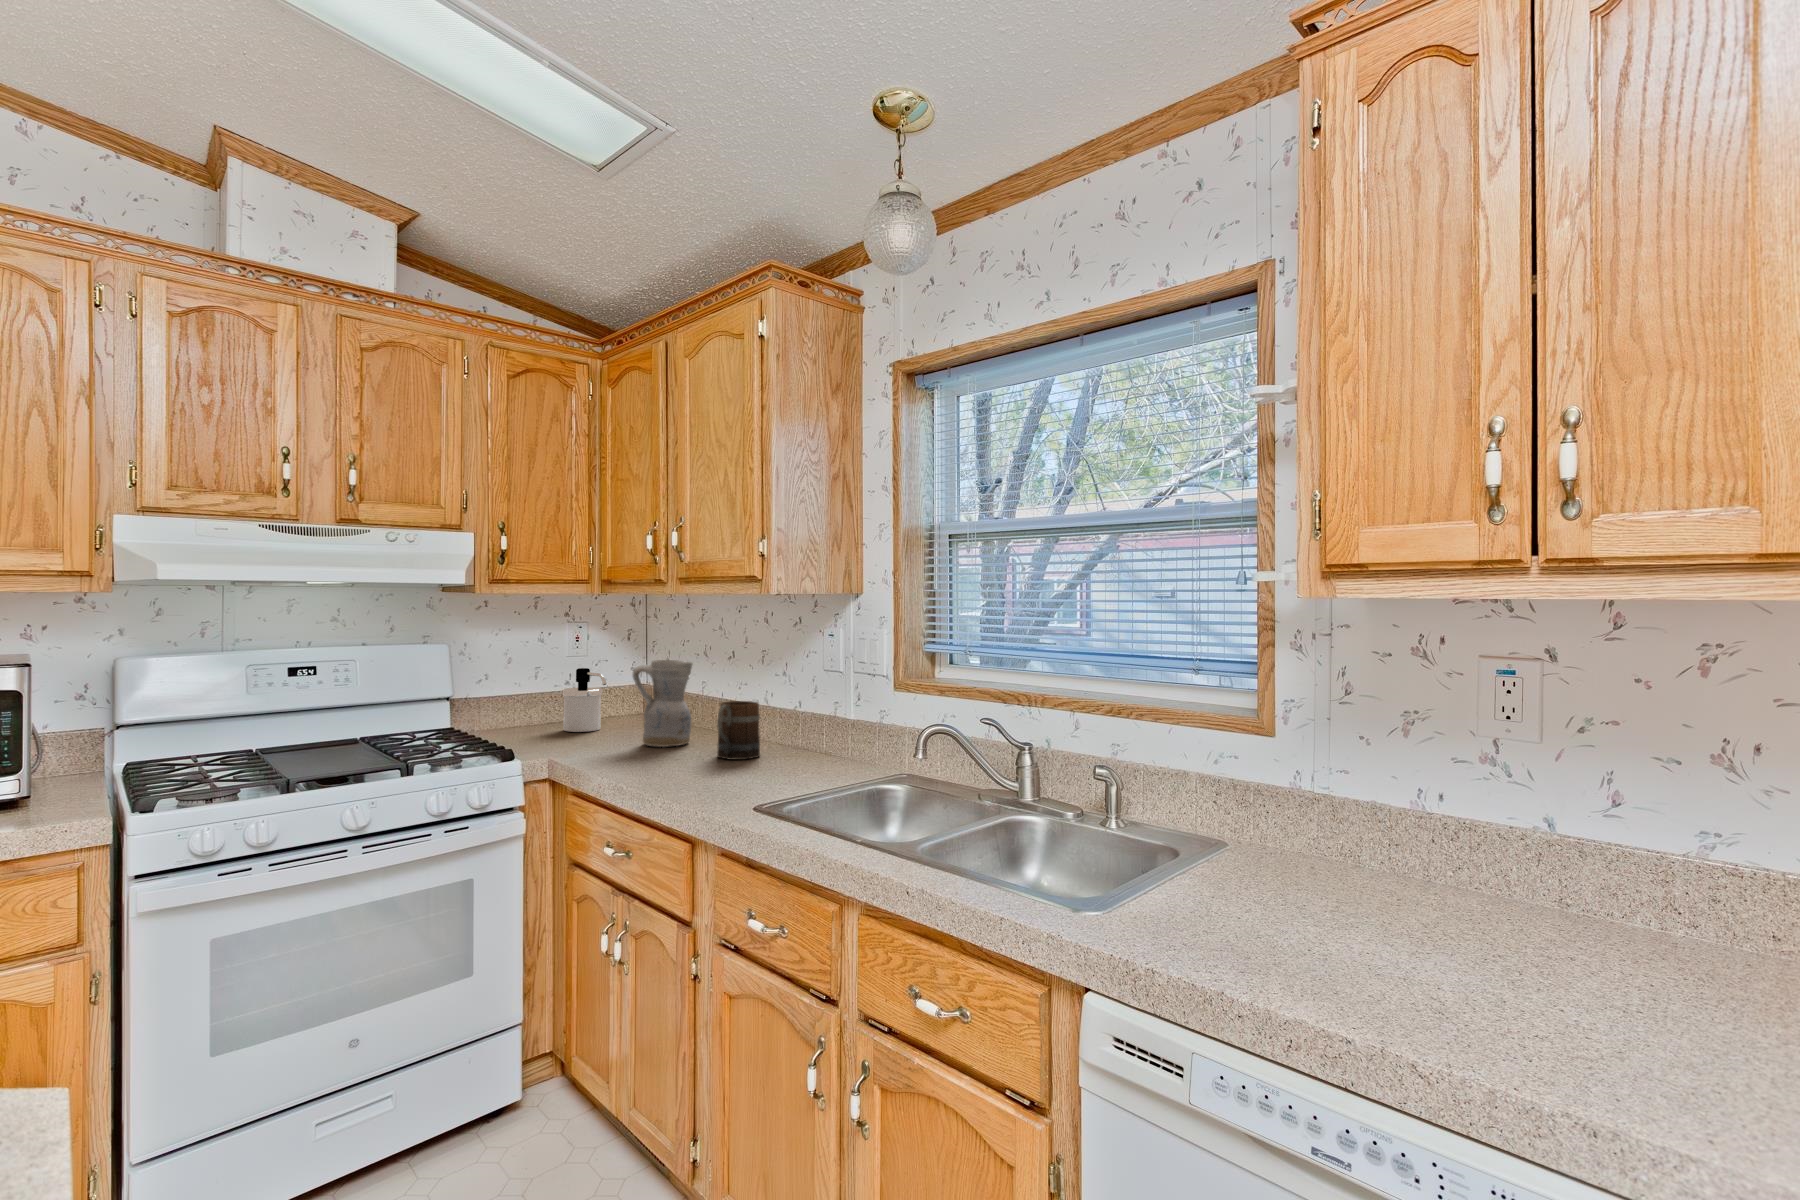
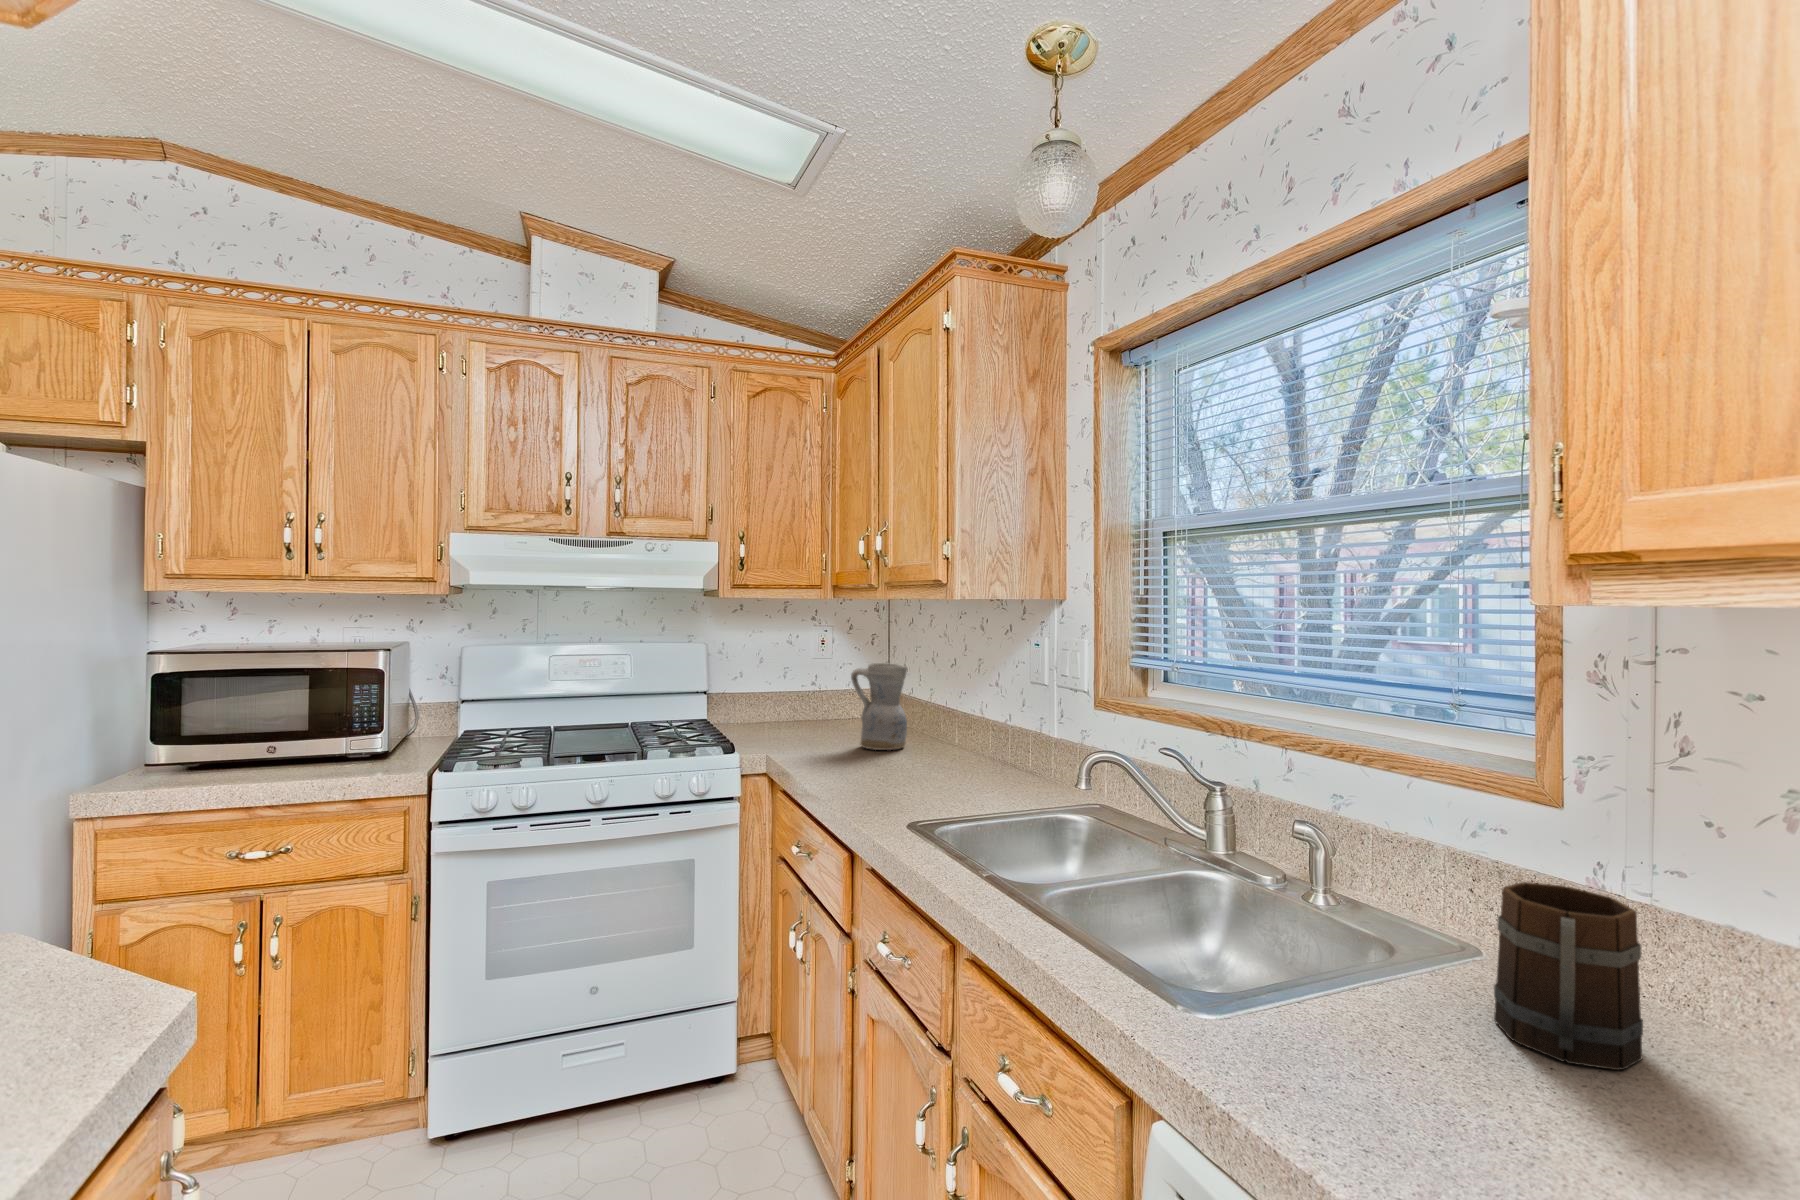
soap dispenser: present [563,668,606,732] -> none [805,668,841,729]
mug: present [717,701,760,760] -> present [1494,882,1643,1070]

